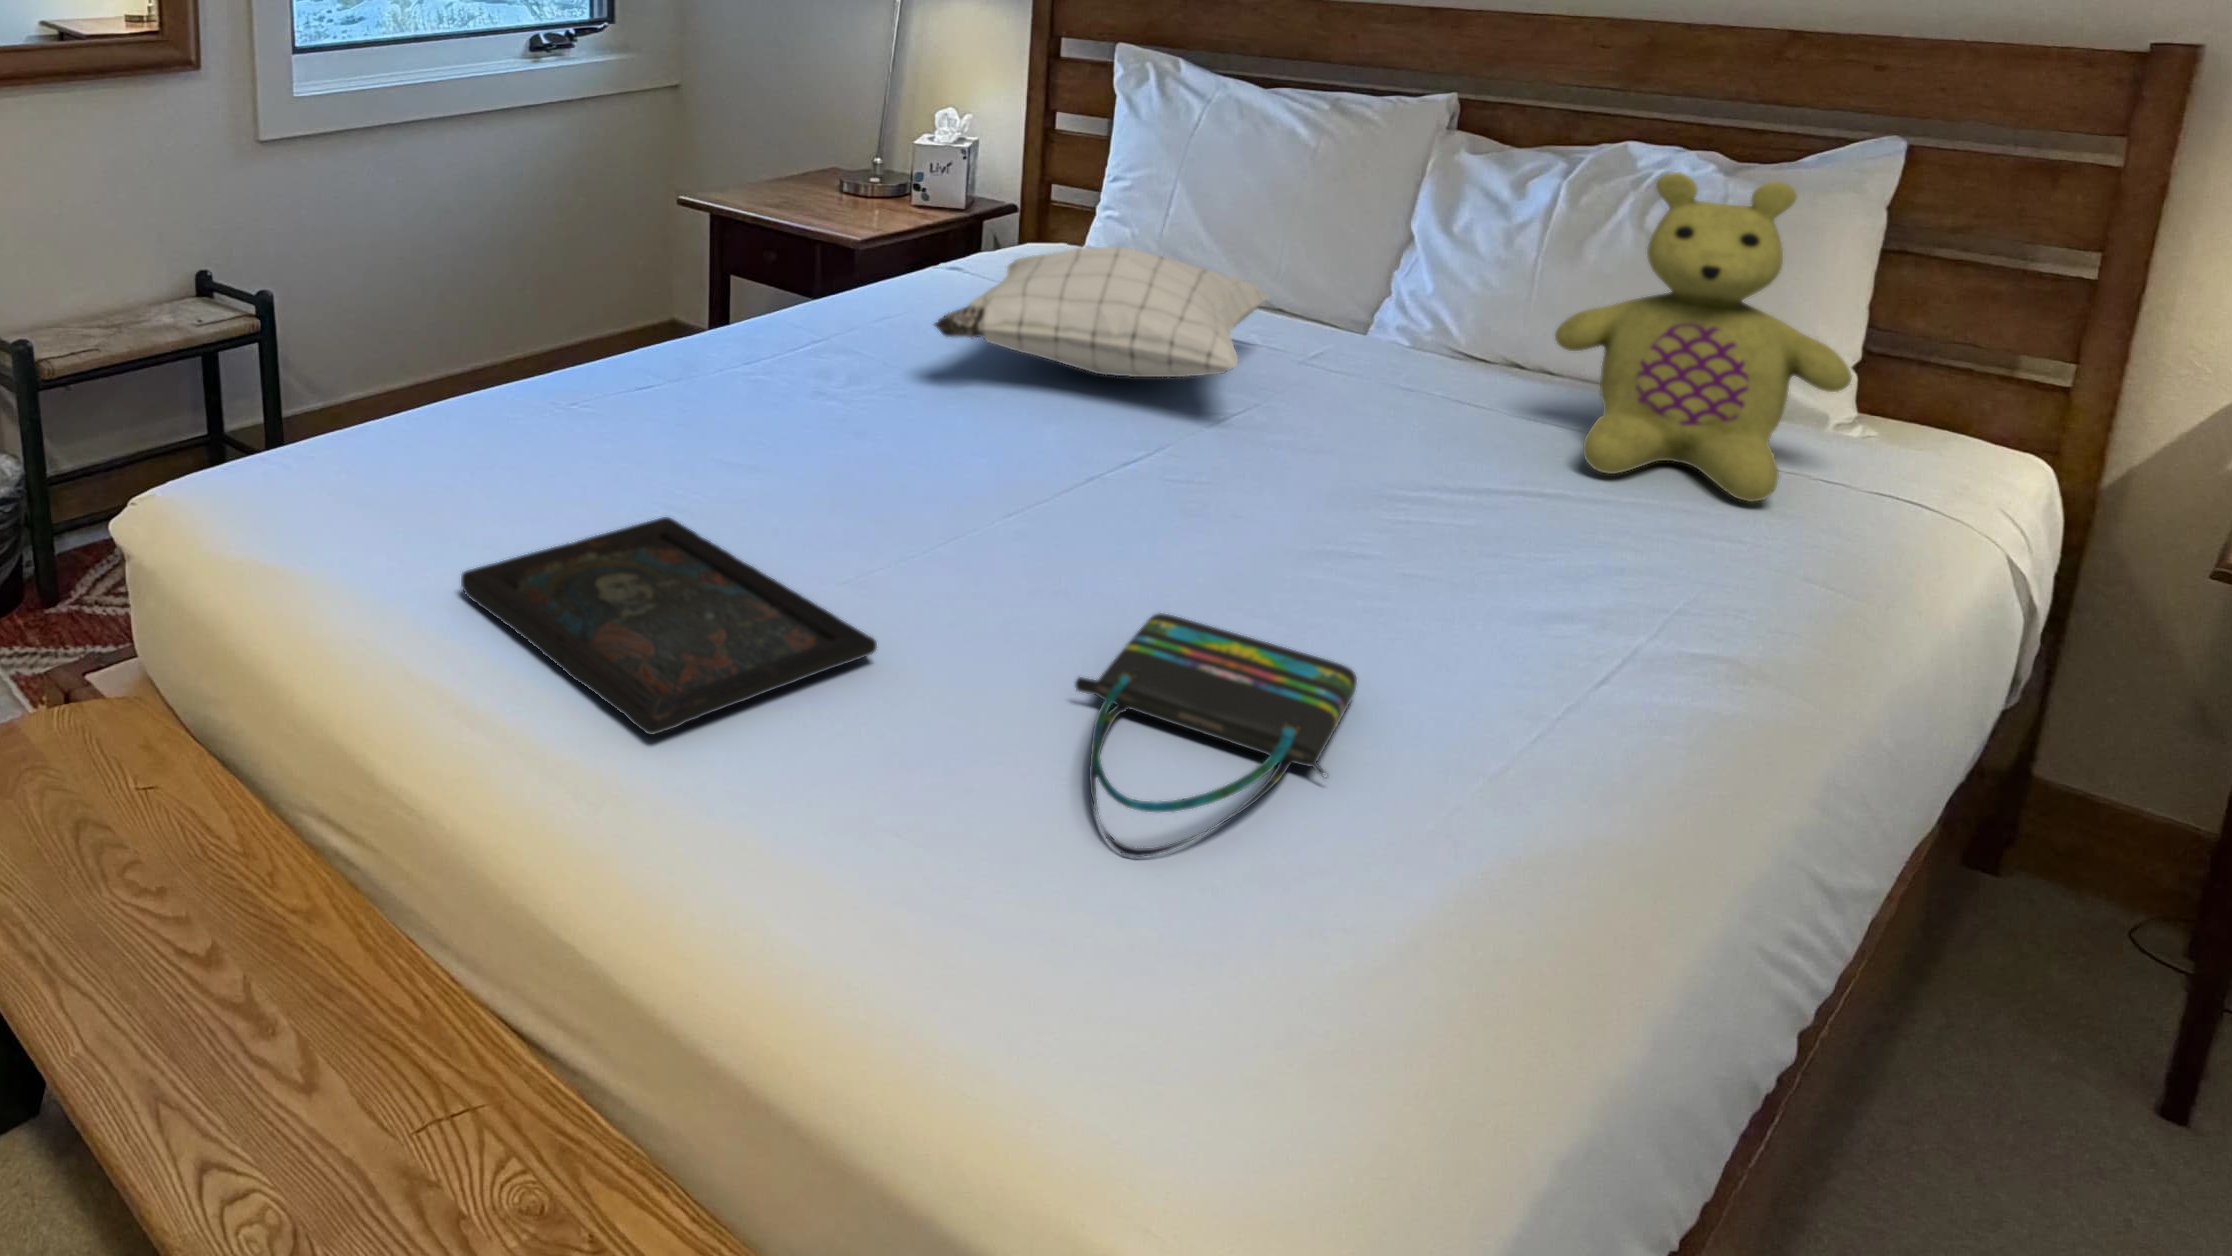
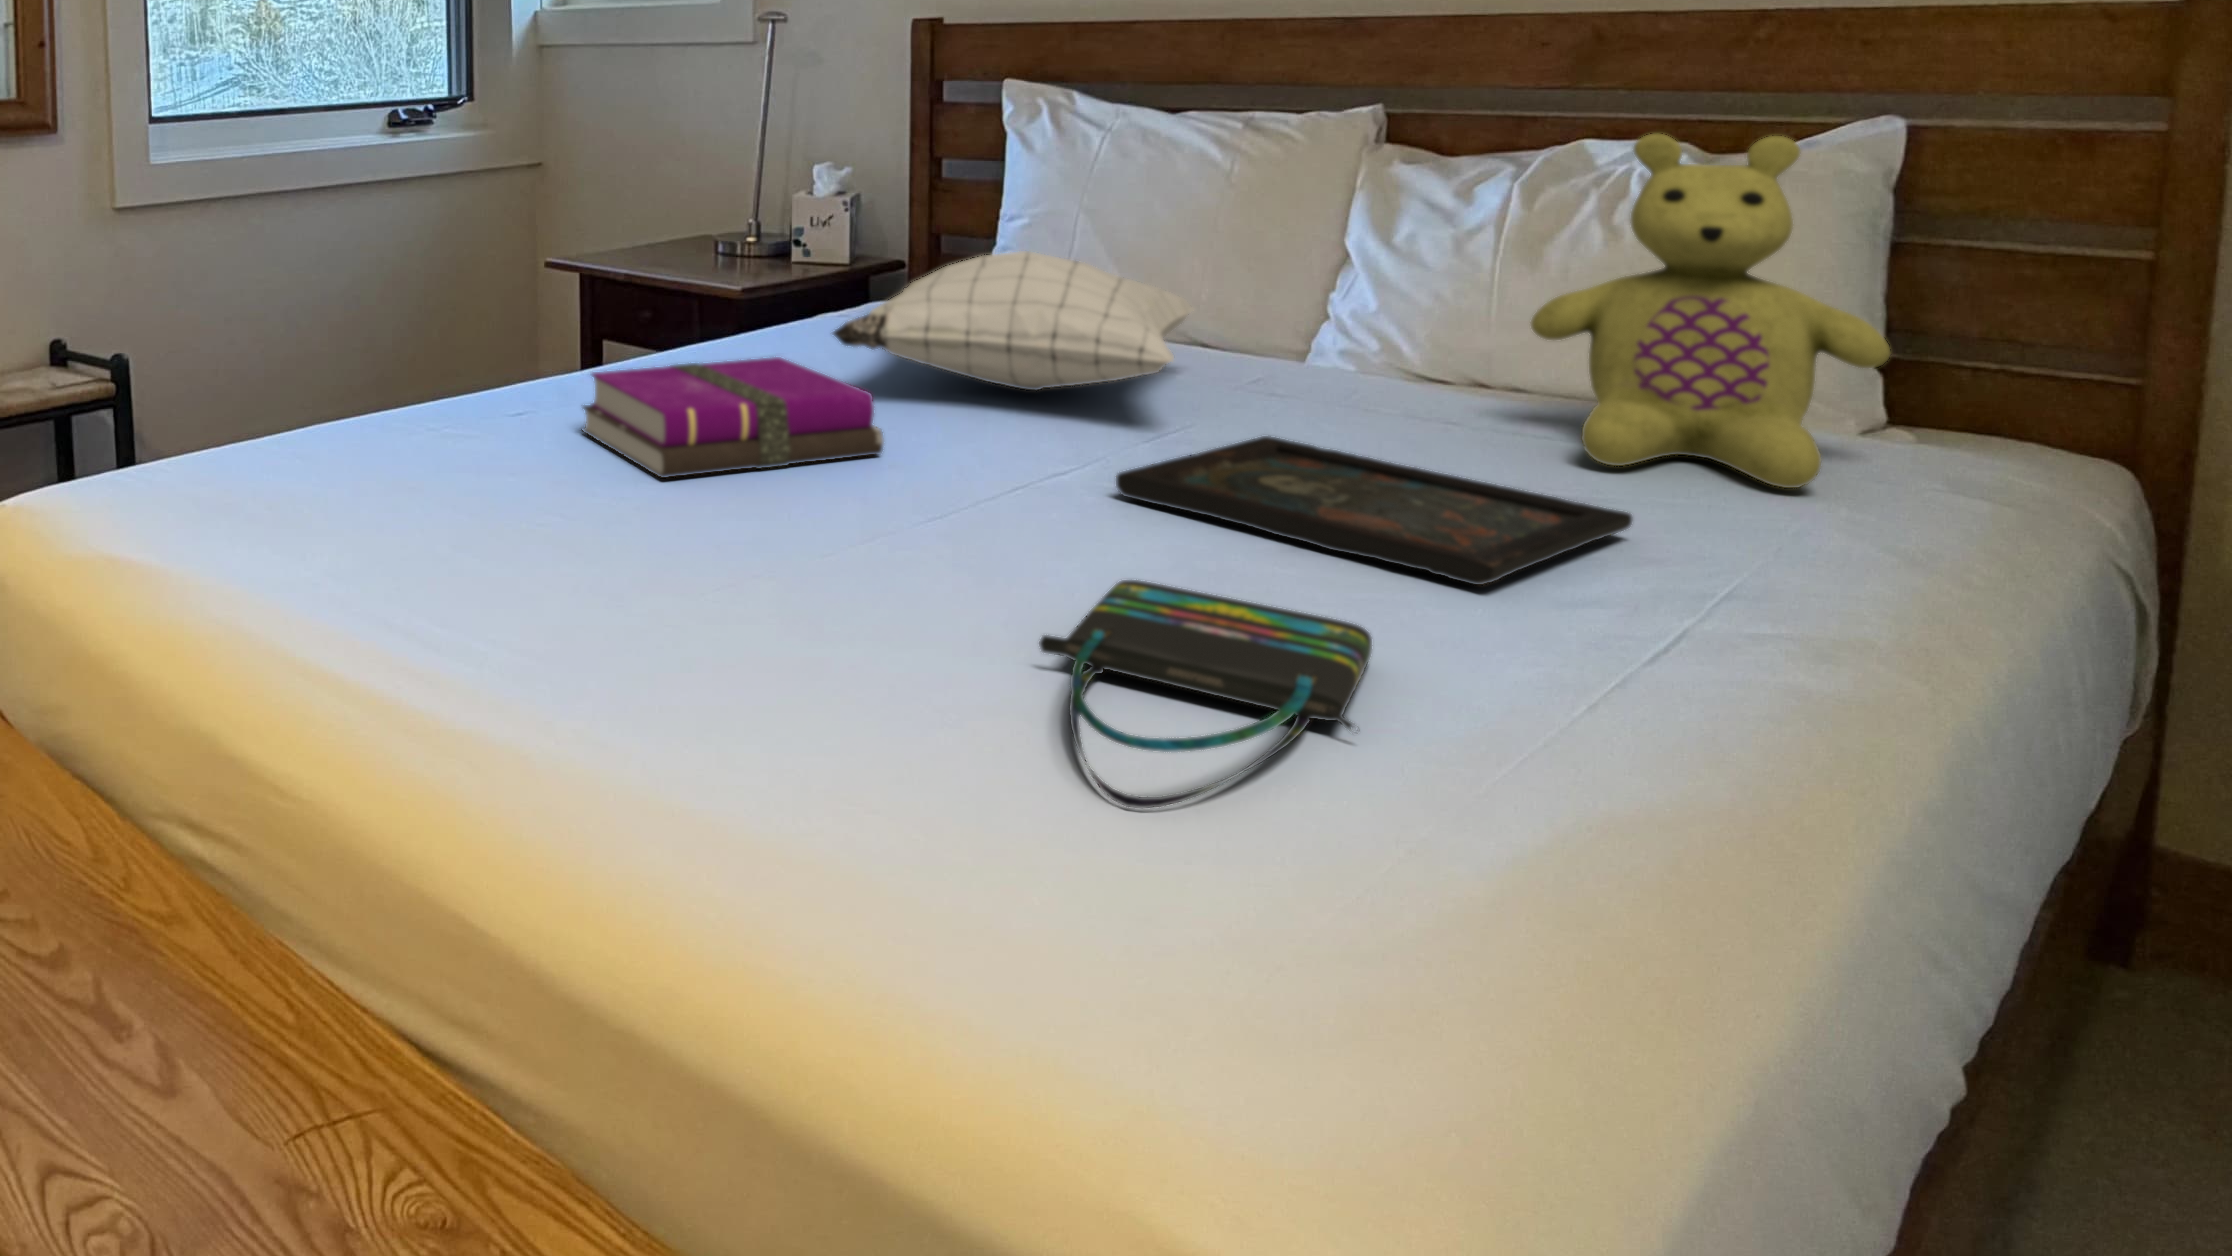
notebook: none [698,349,971,479] -> present [583,357,884,478]
tray: present [461,517,877,734] -> present [1116,436,1632,585]

